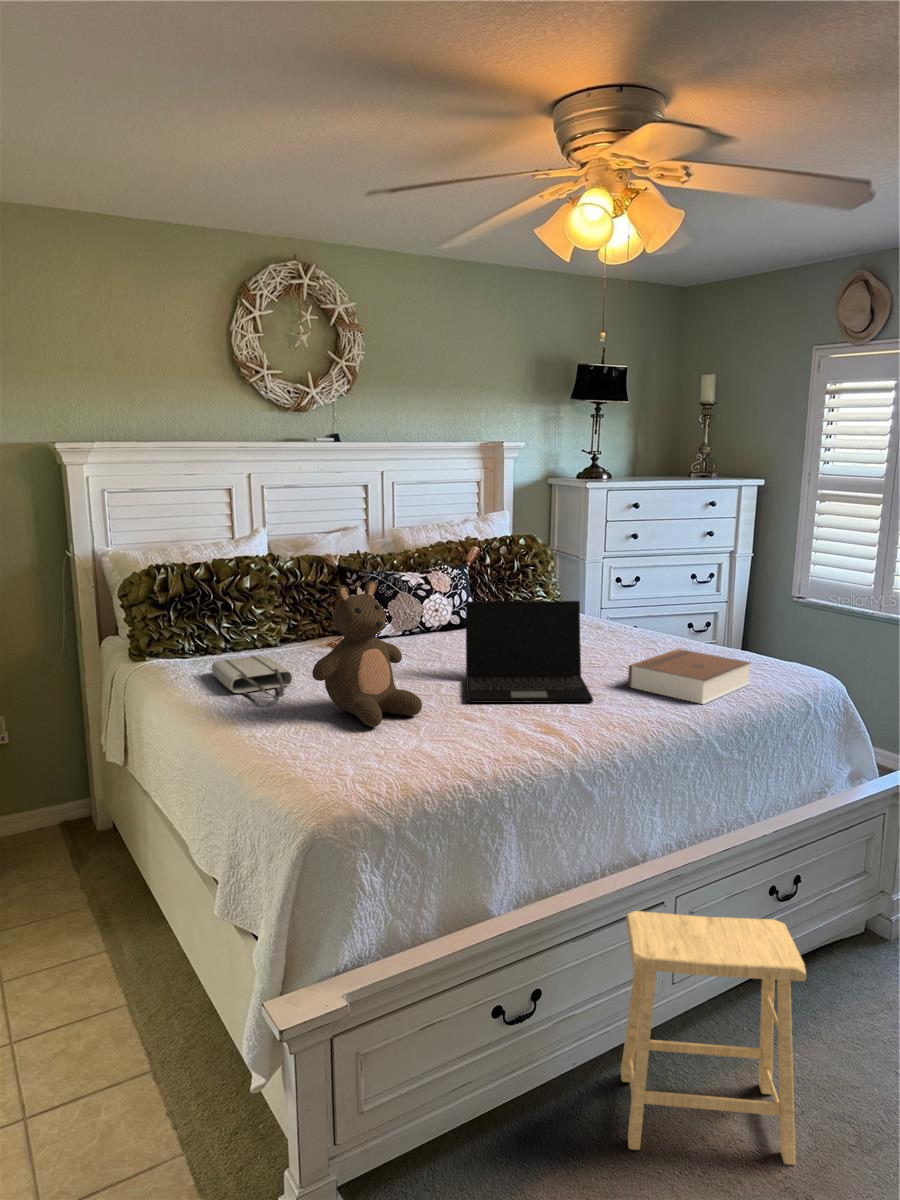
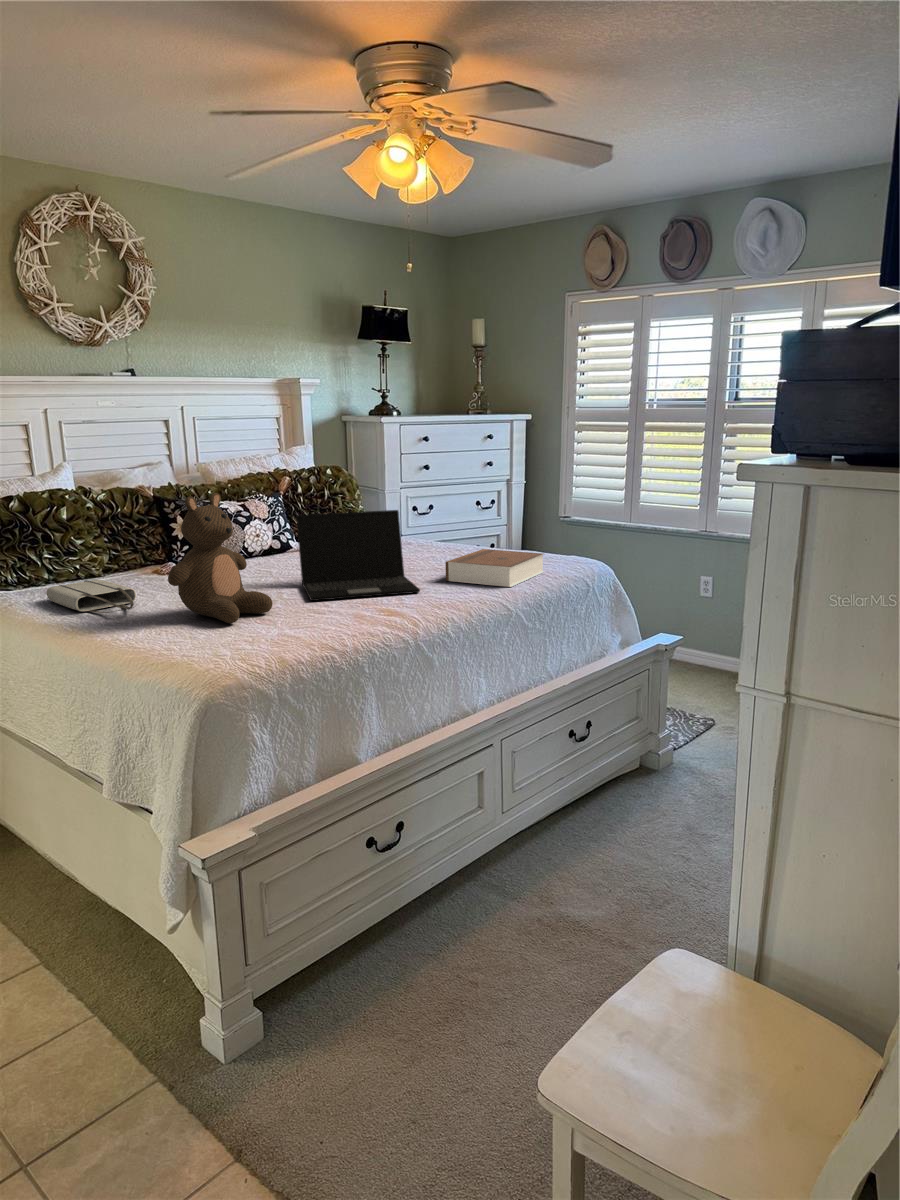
footstool: present [621,911,806,1165] -> none [466,743,607,937]

